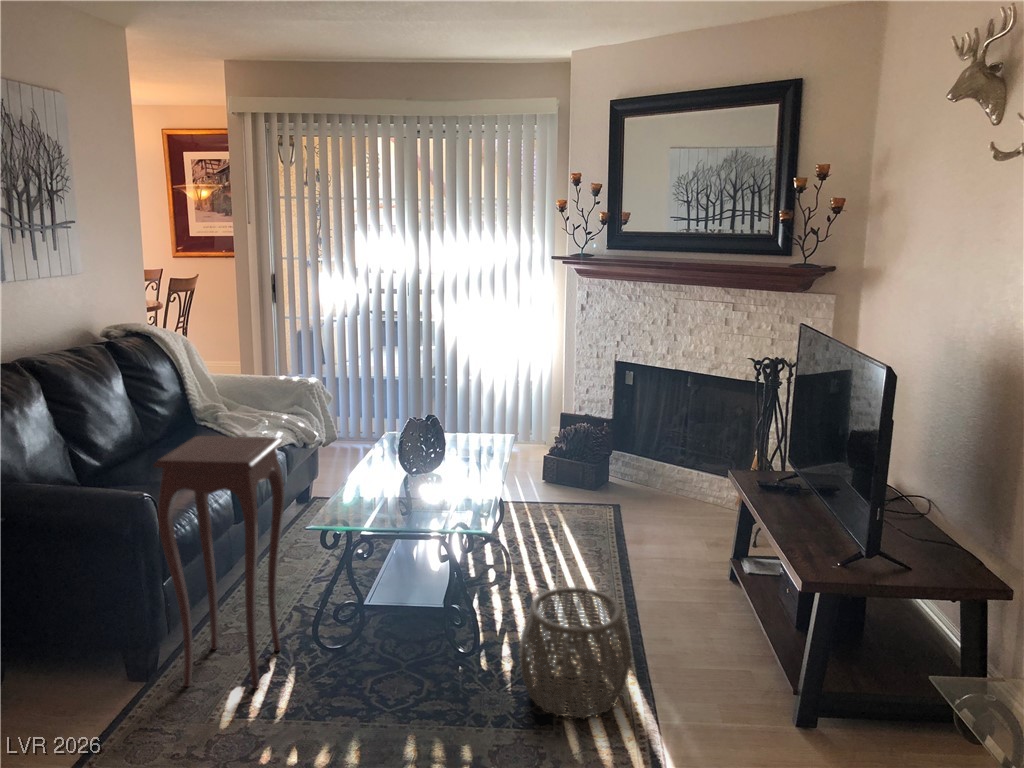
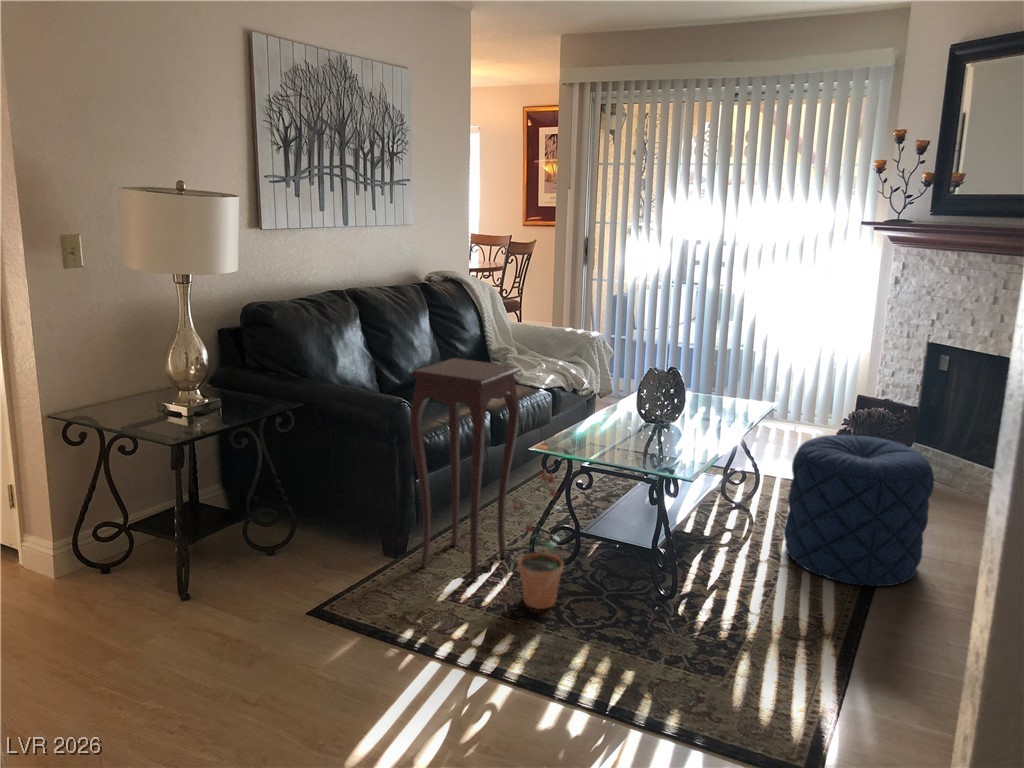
pouf: none [544,458,667,597] -> present [784,435,934,586]
potted plant: none [295,548,363,703] -> present [513,470,563,609]
woven basket: present [519,587,631,719] -> none [704,548,827,682]

